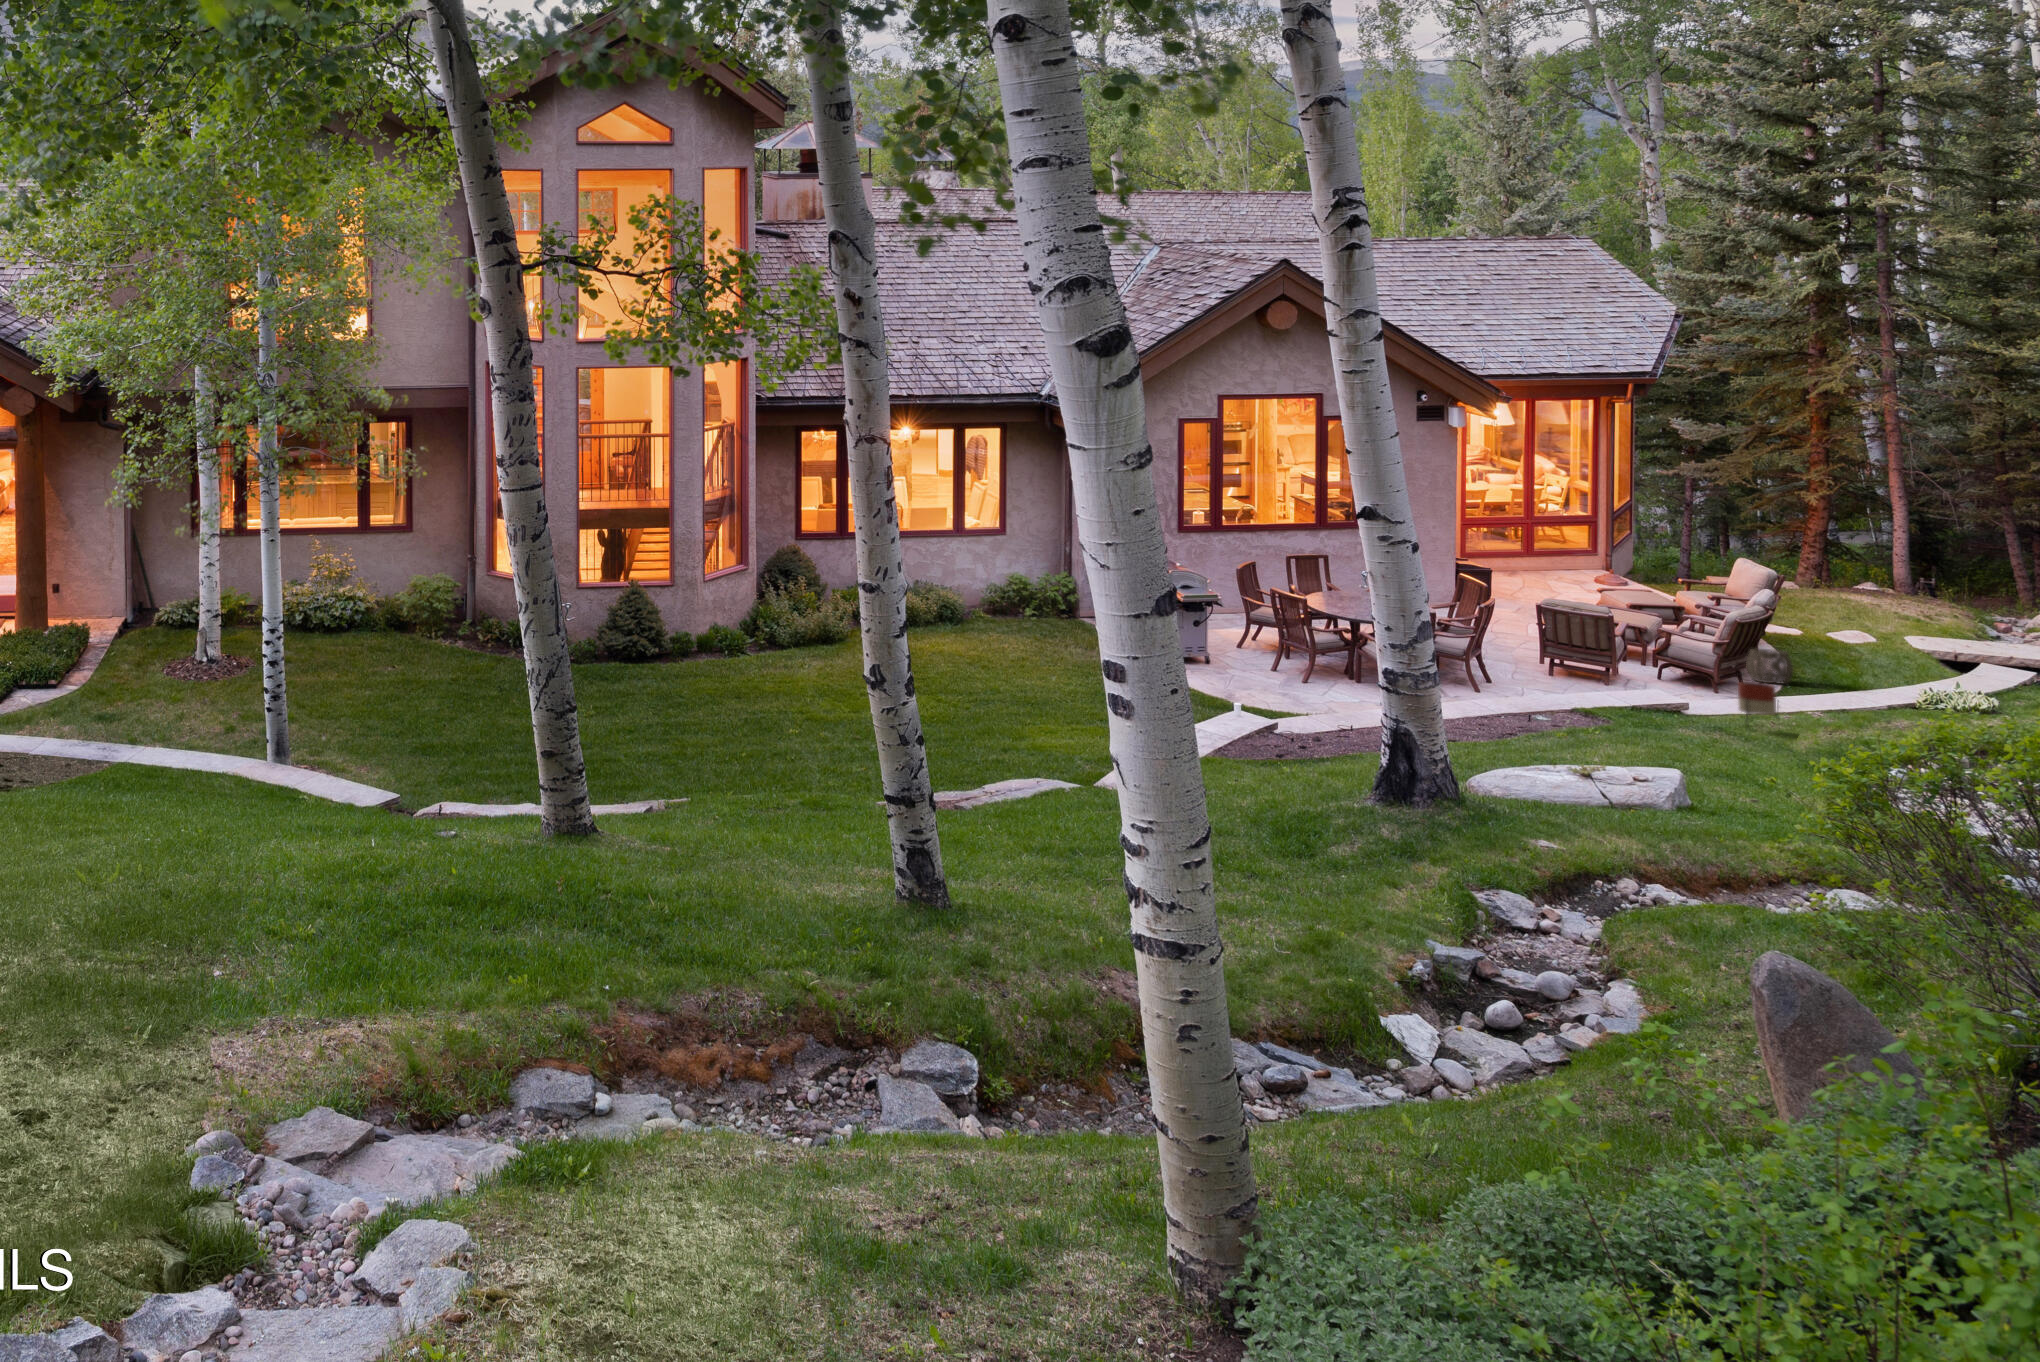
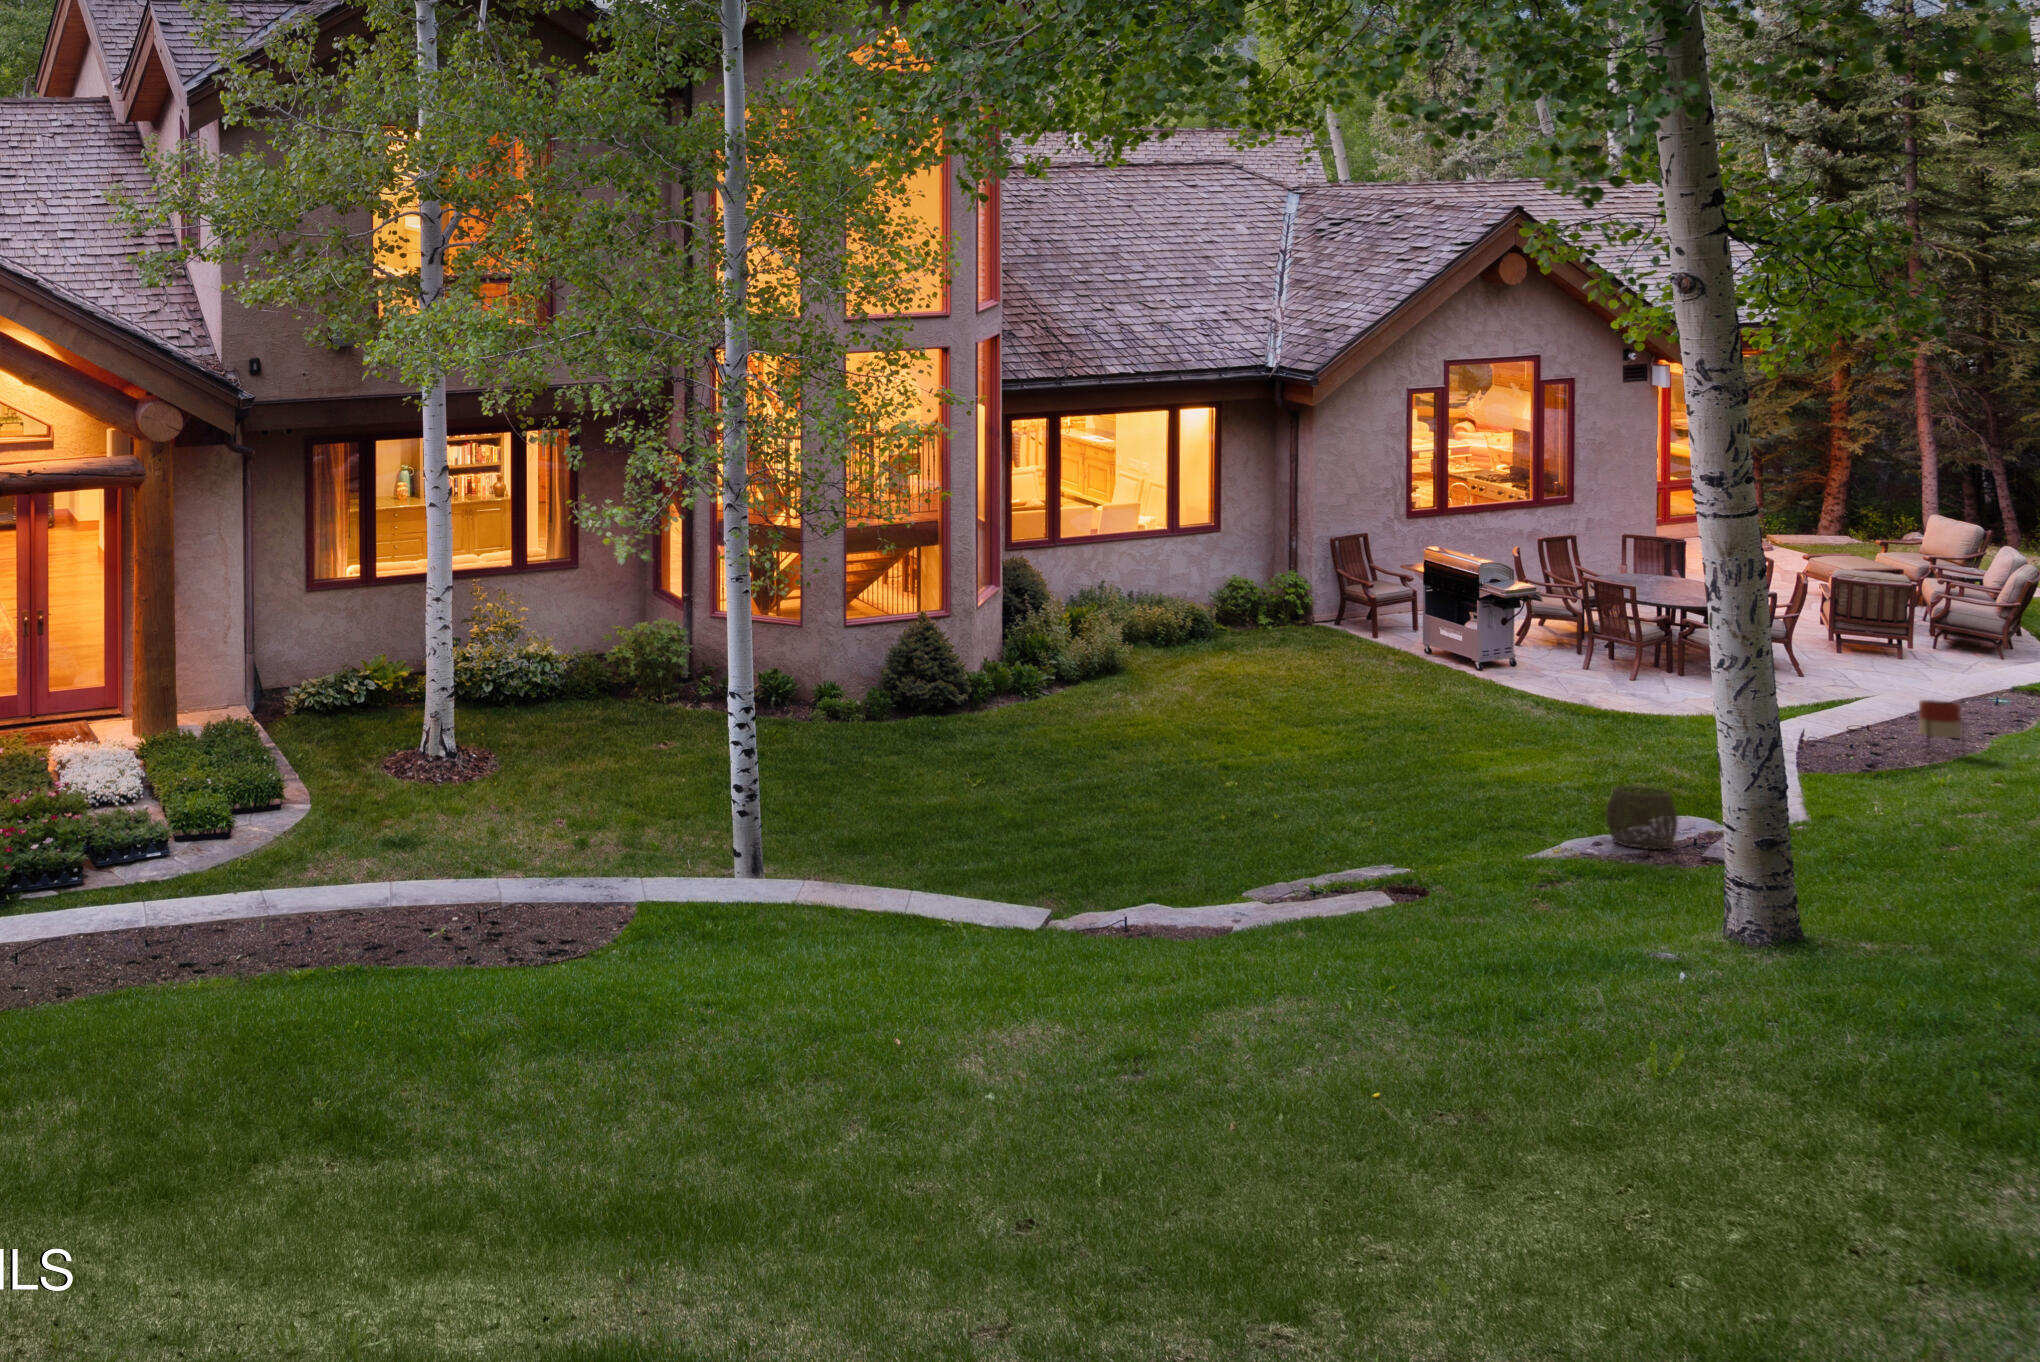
woven basket: present [1746,649,1793,684] -> present [1606,786,1678,850]

